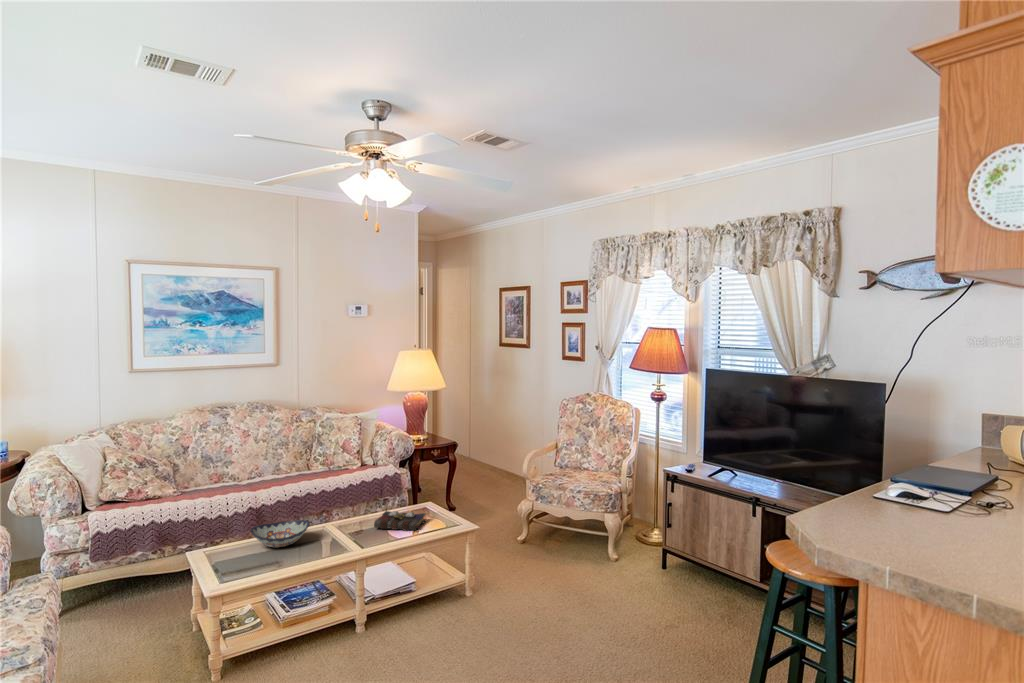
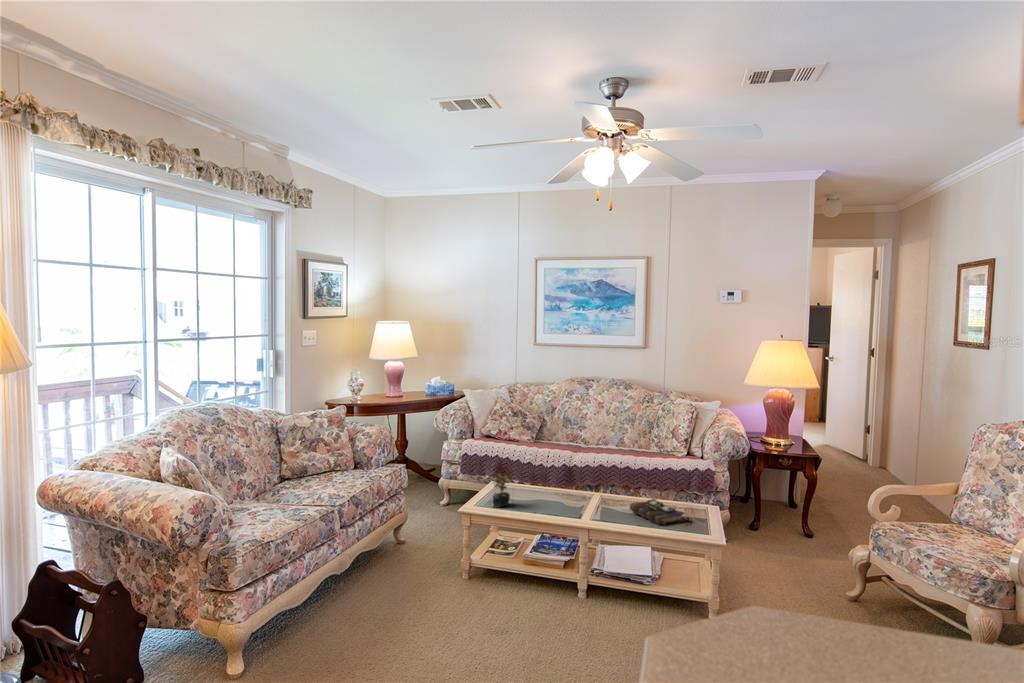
decorative bowl: present [251,520,310,548] -> none [528,477,576,500]
succulent plant: none [229,528,257,576] -> present [492,474,512,508]

